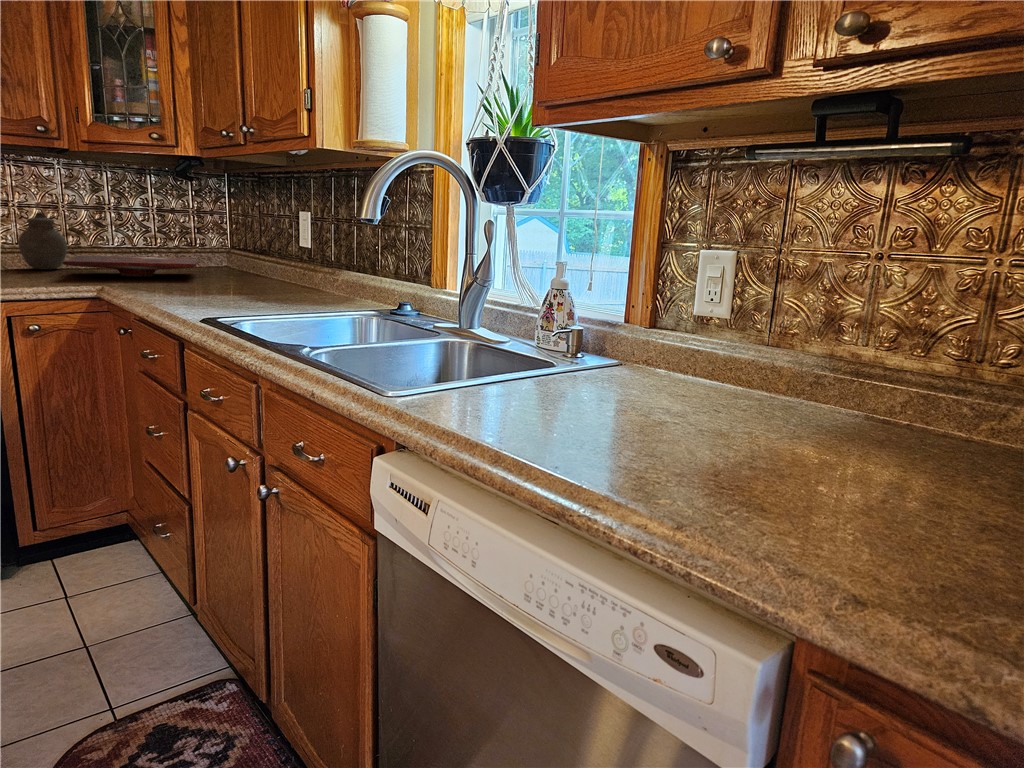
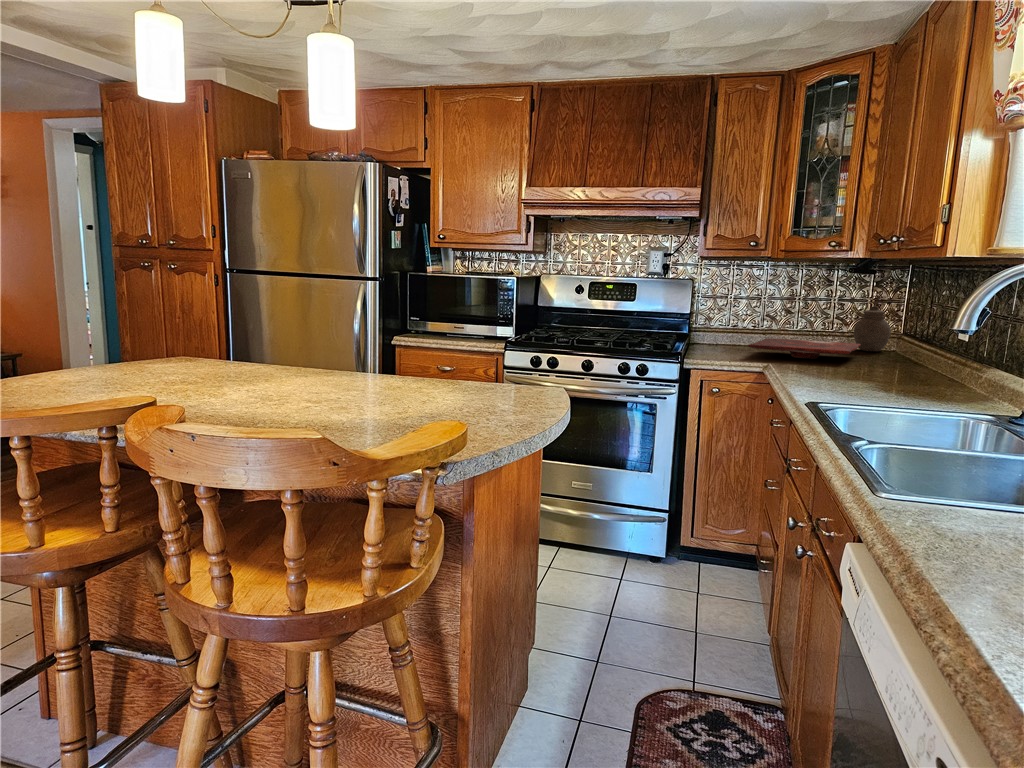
jar: present [18,213,67,269] -> present [854,306,891,351]

